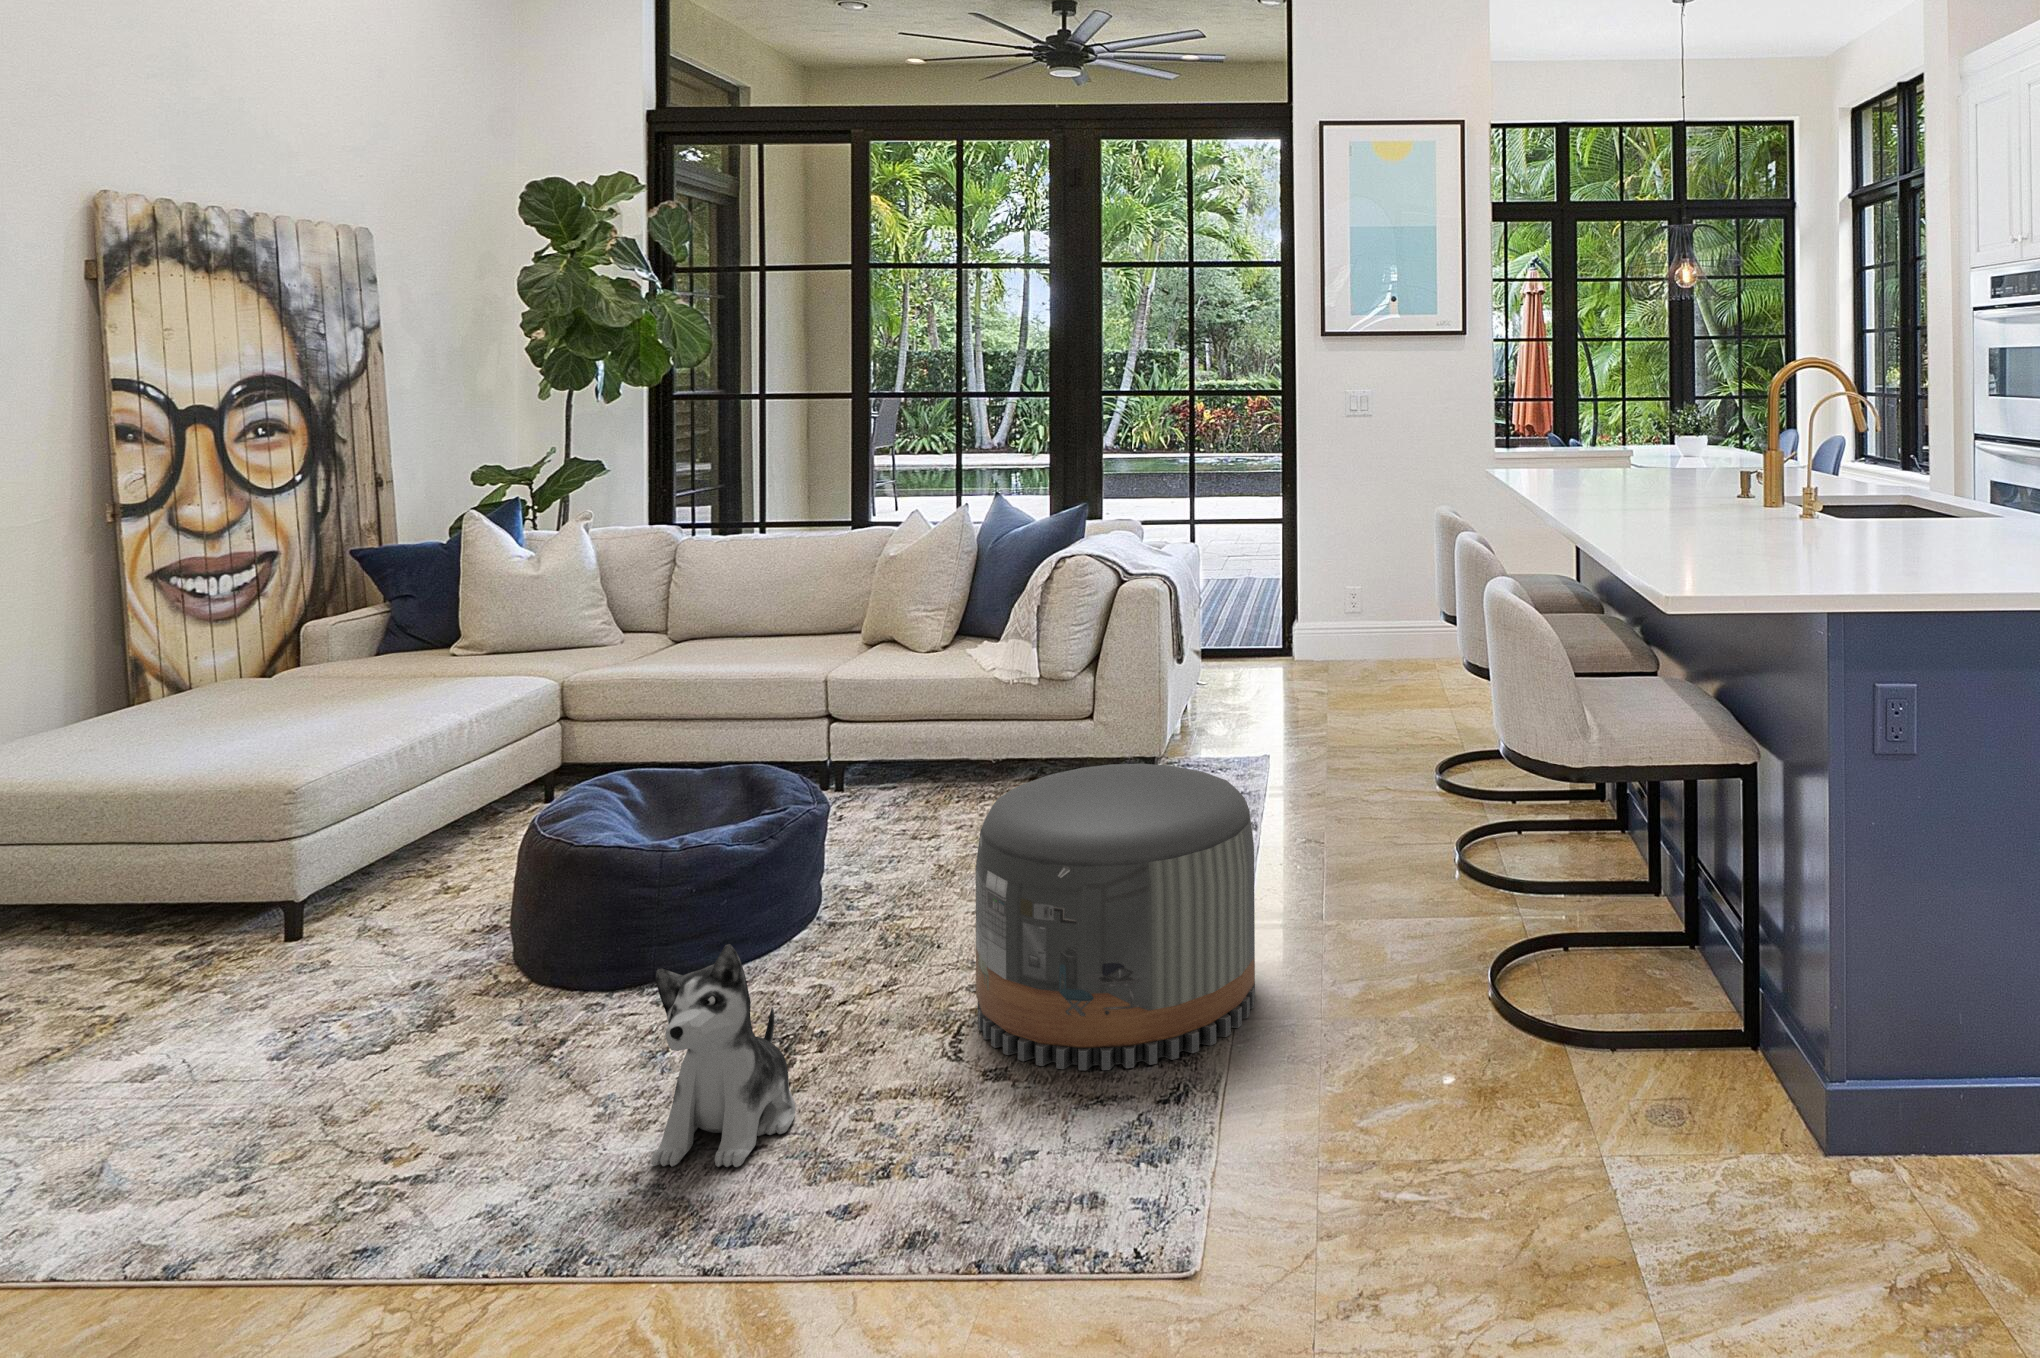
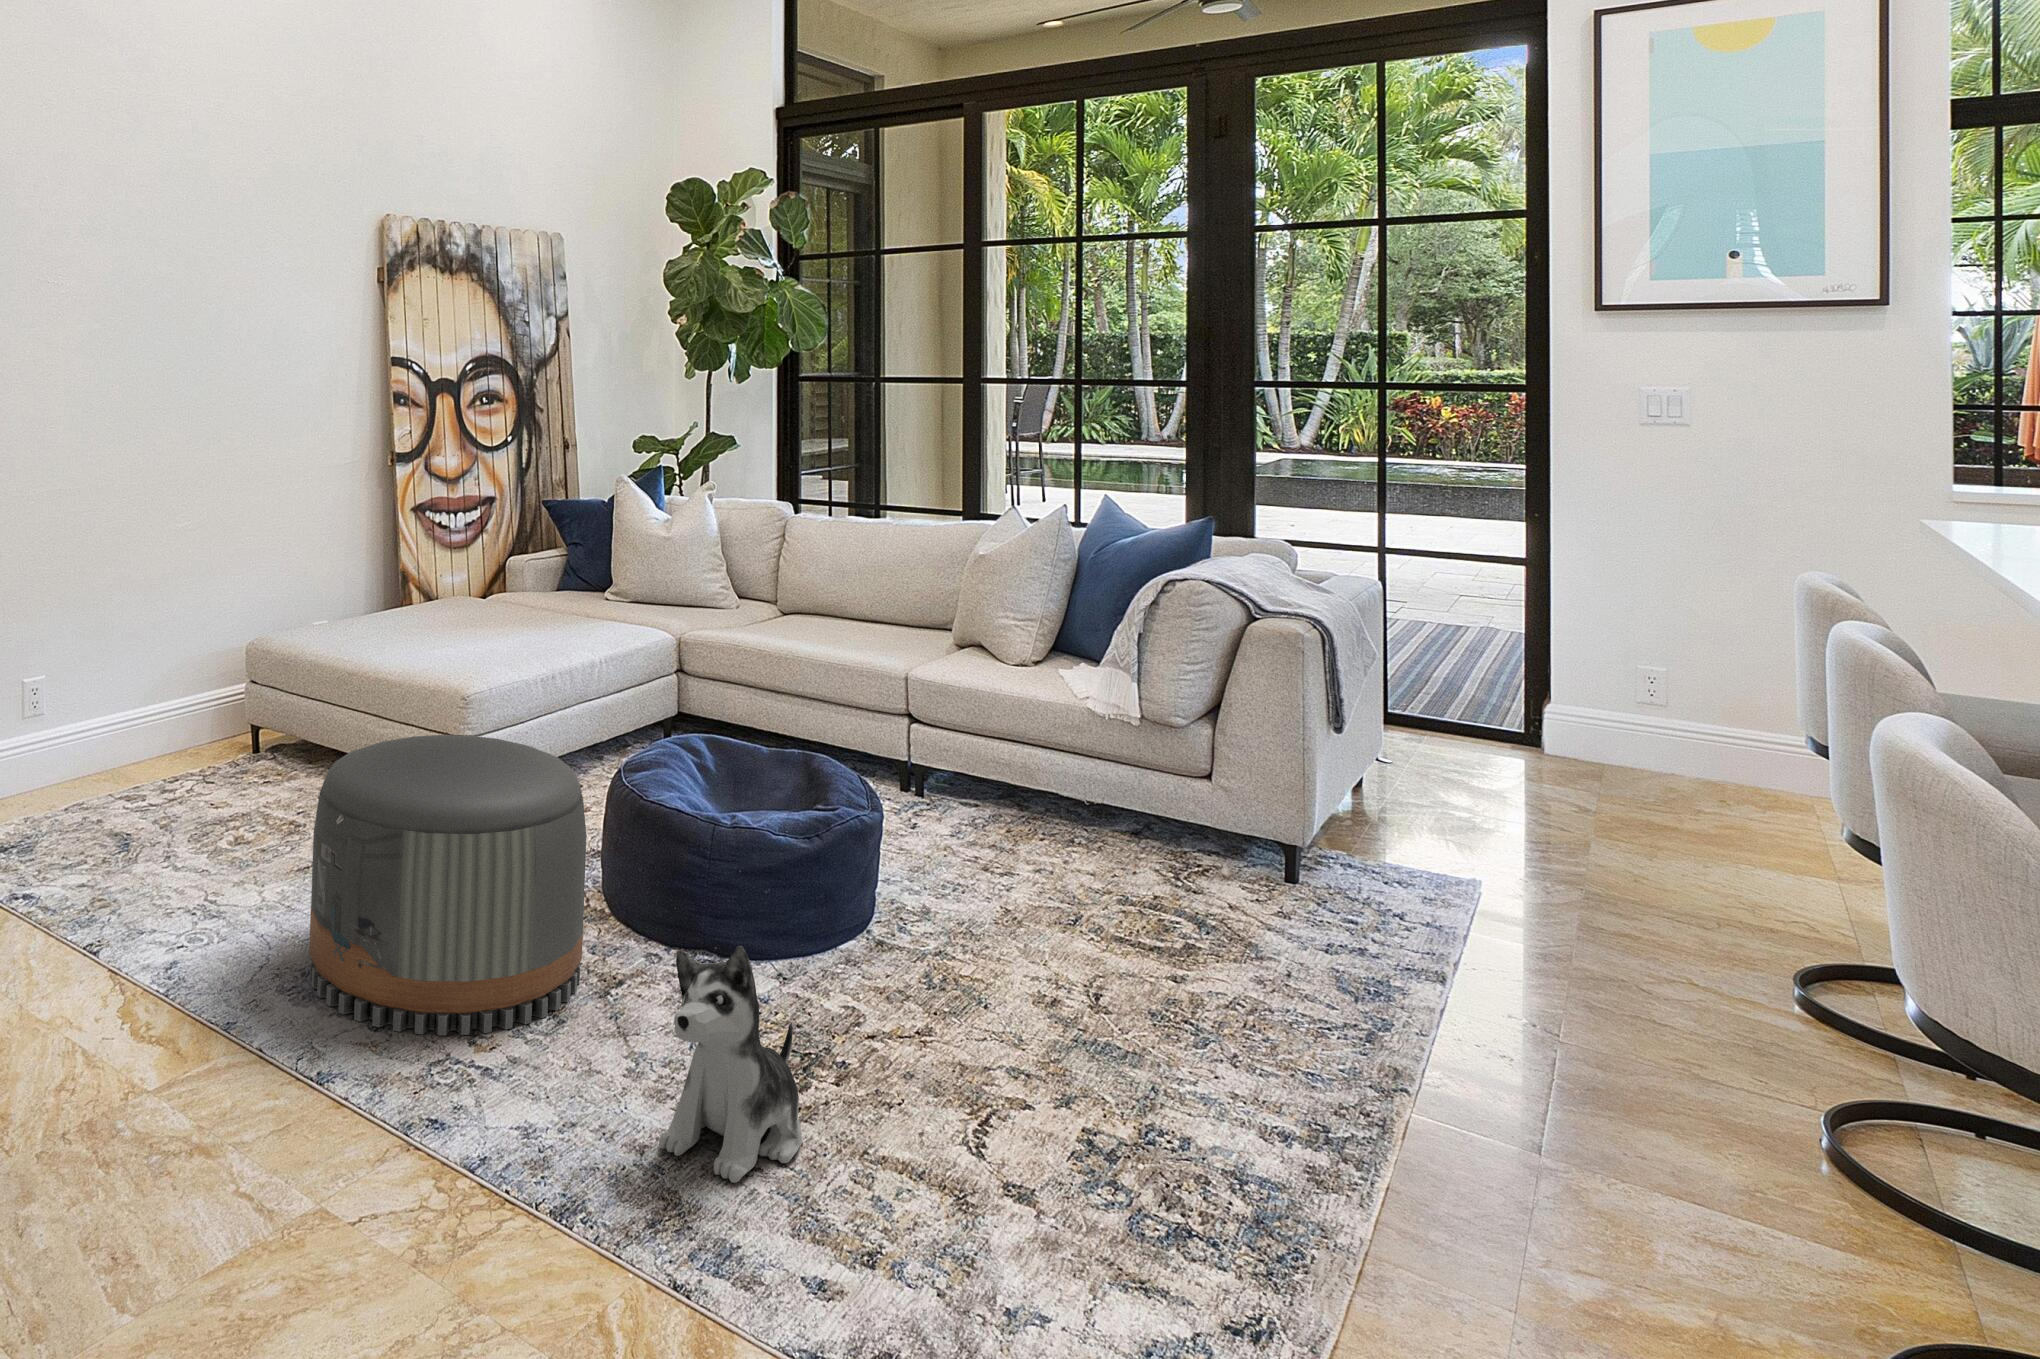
pouf: present [976,764,1255,1070] -> present [309,735,586,1035]

